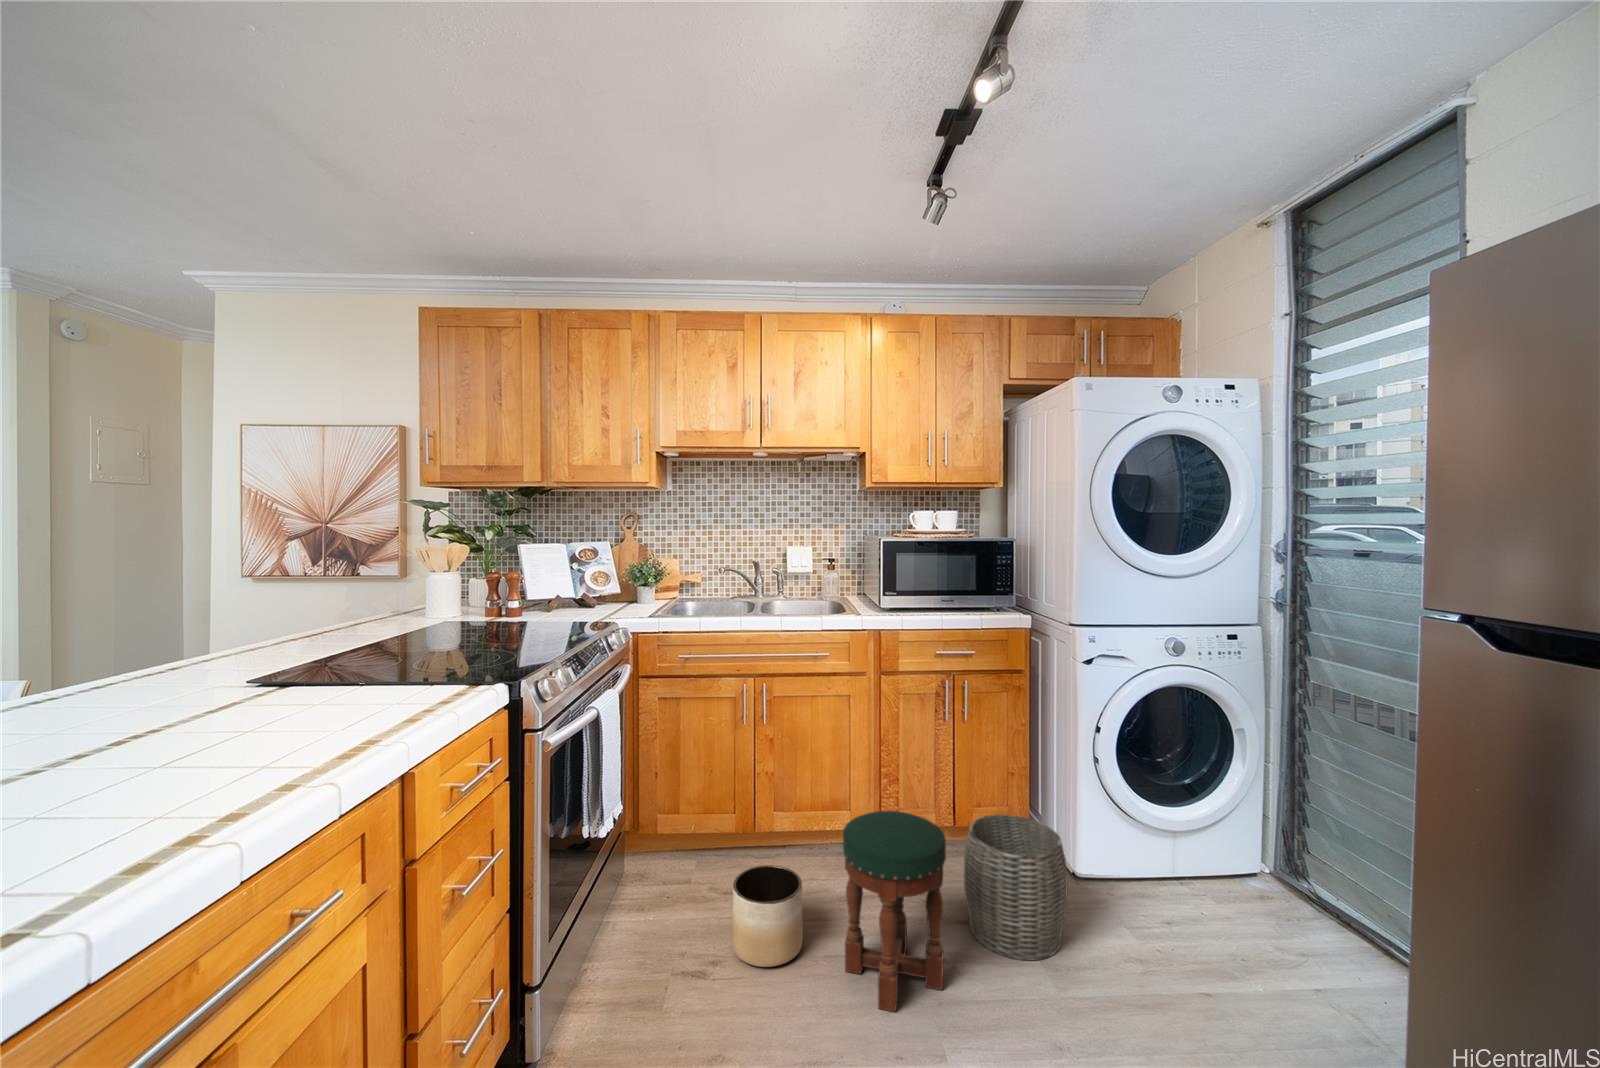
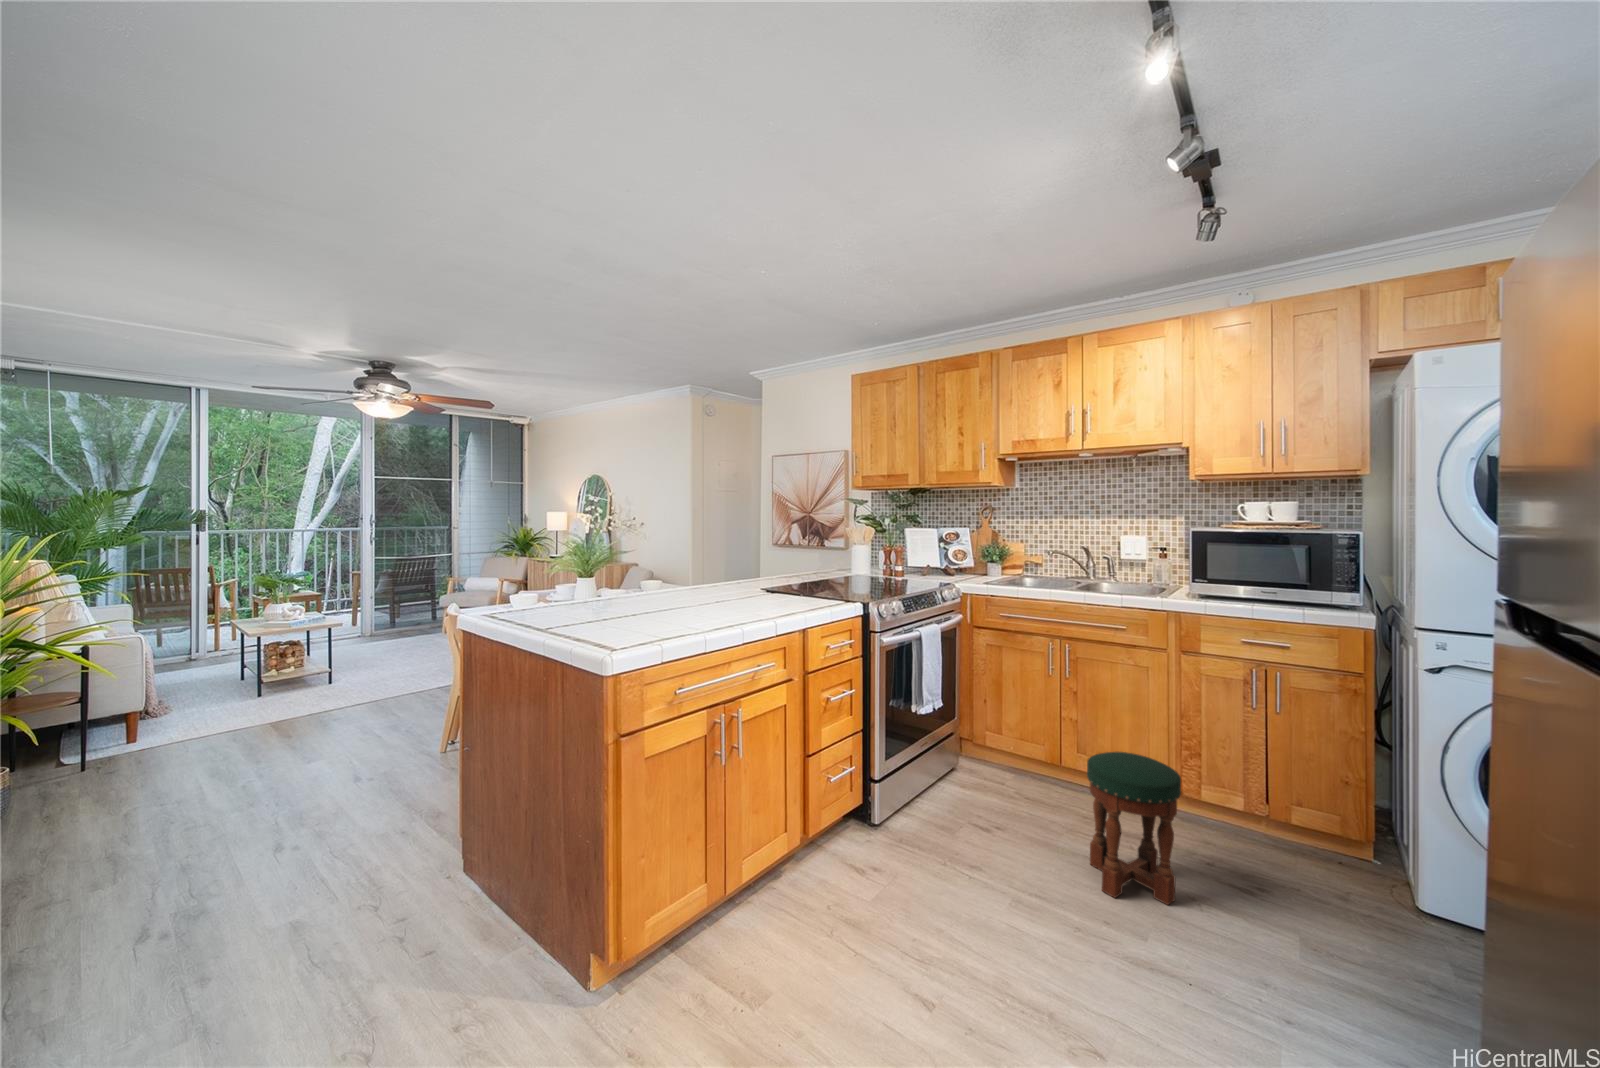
woven basket: present [964,814,1068,960] -> none [1228,795,1349,934]
planter: present [732,865,803,967] -> none [1011,774,1067,843]

